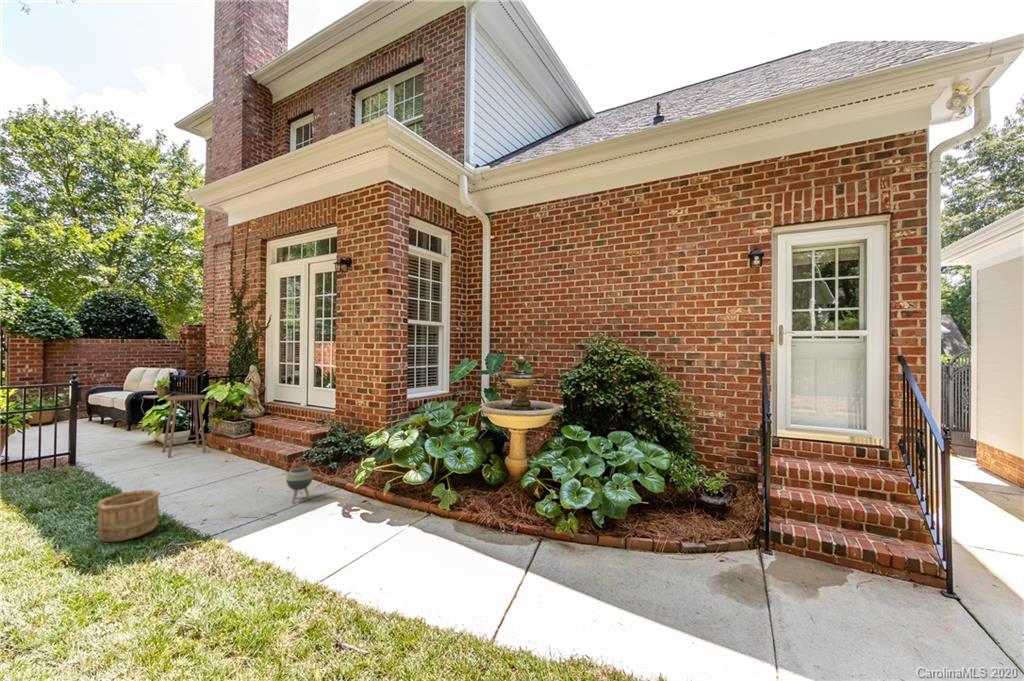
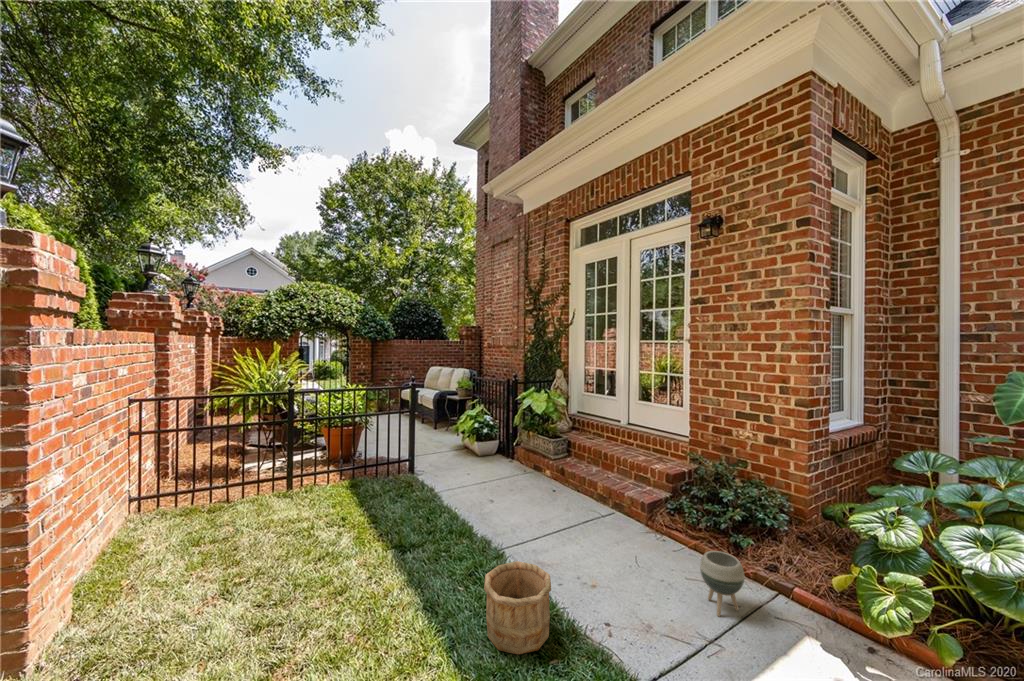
stool: present [162,395,206,458] -> none [479,402,520,473]

